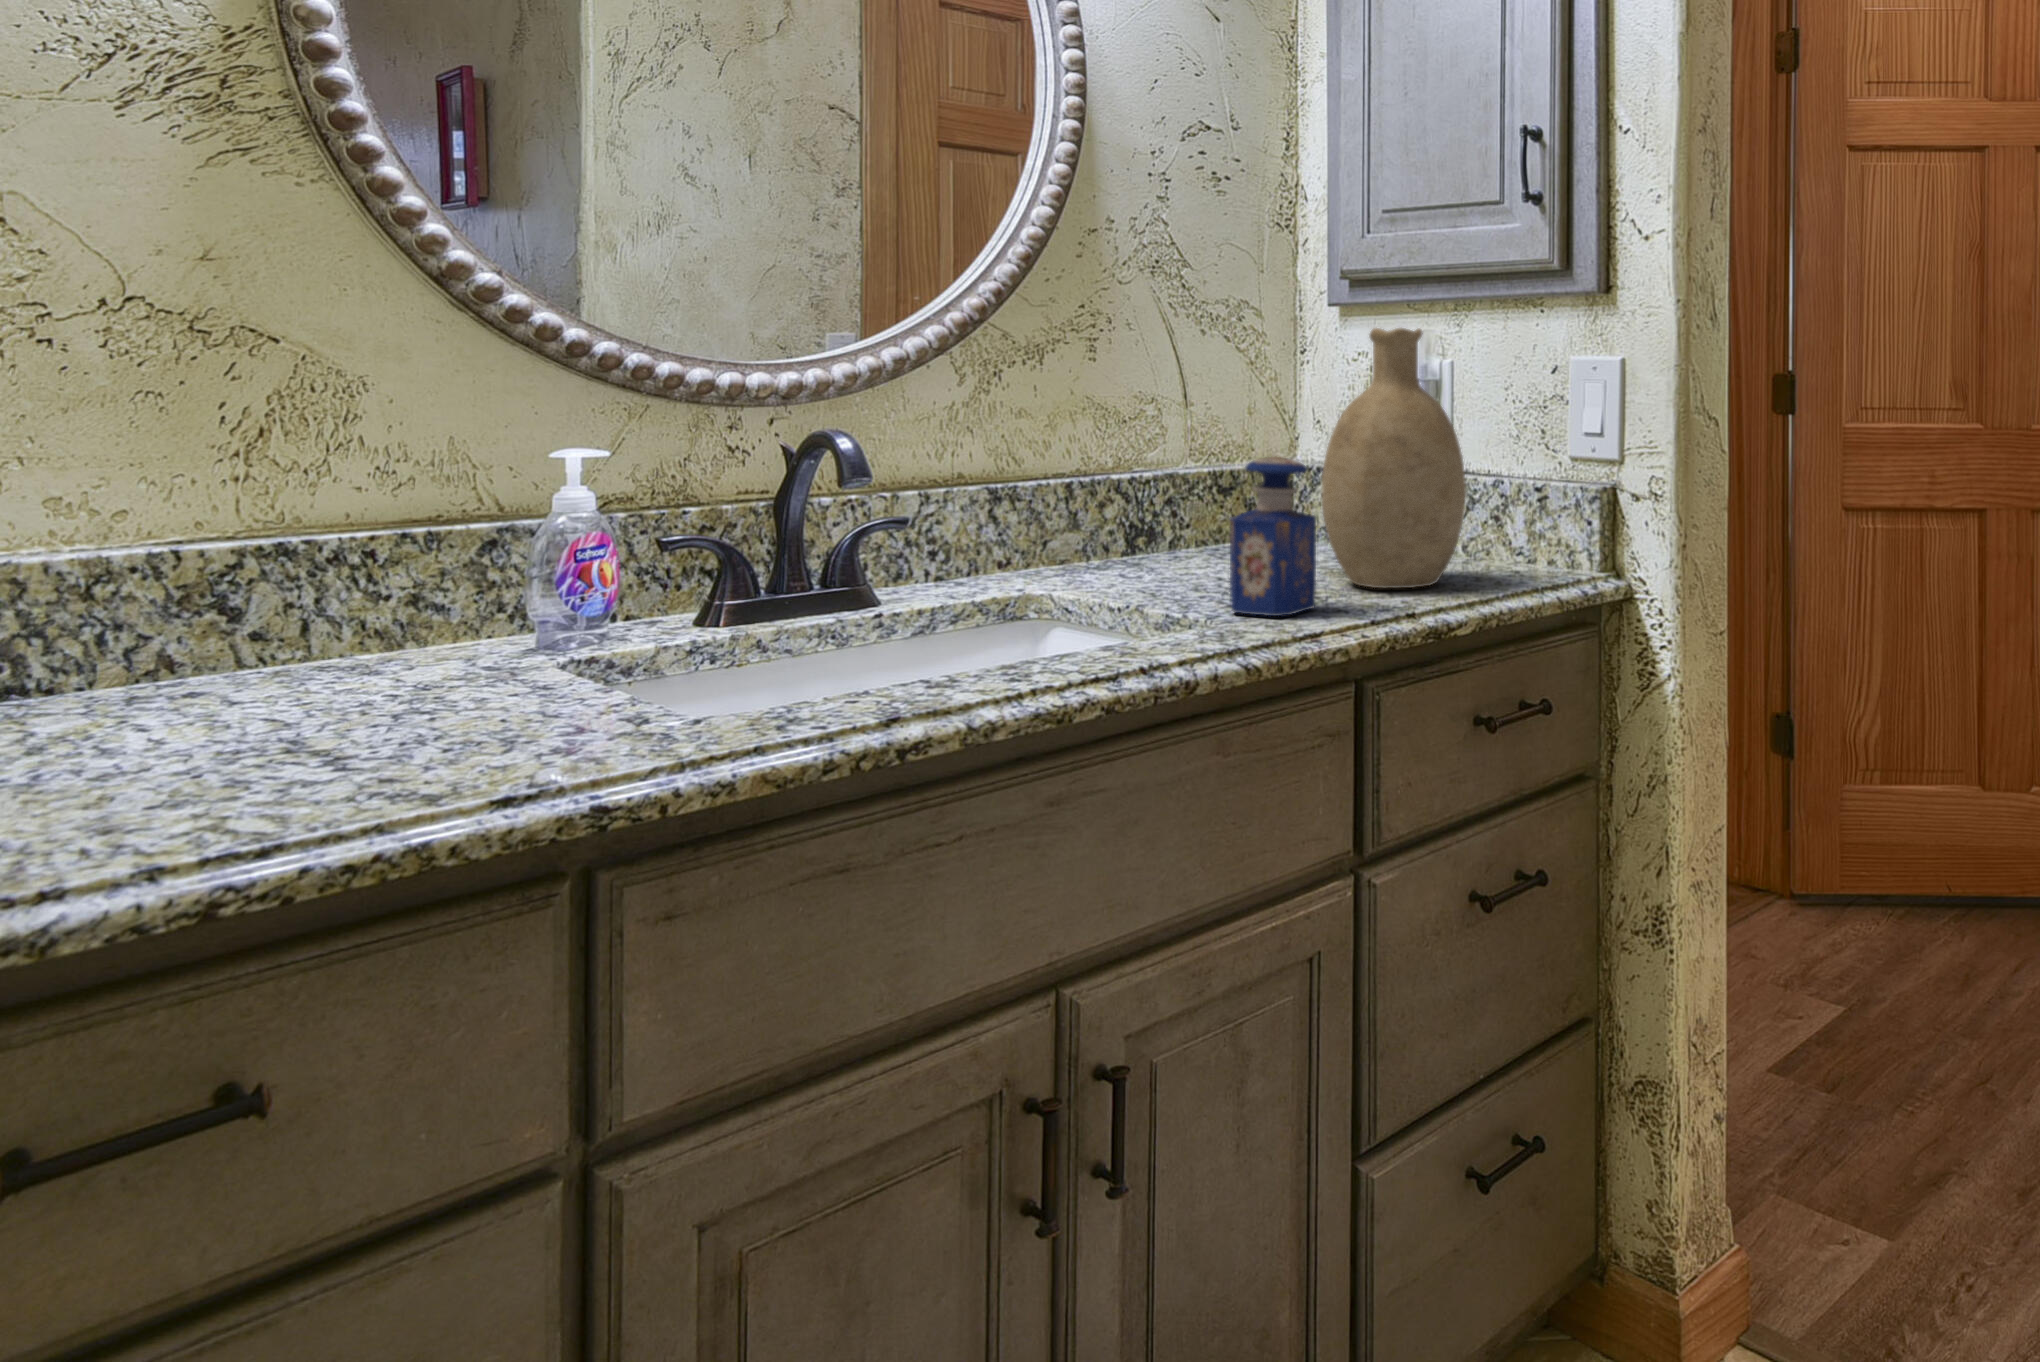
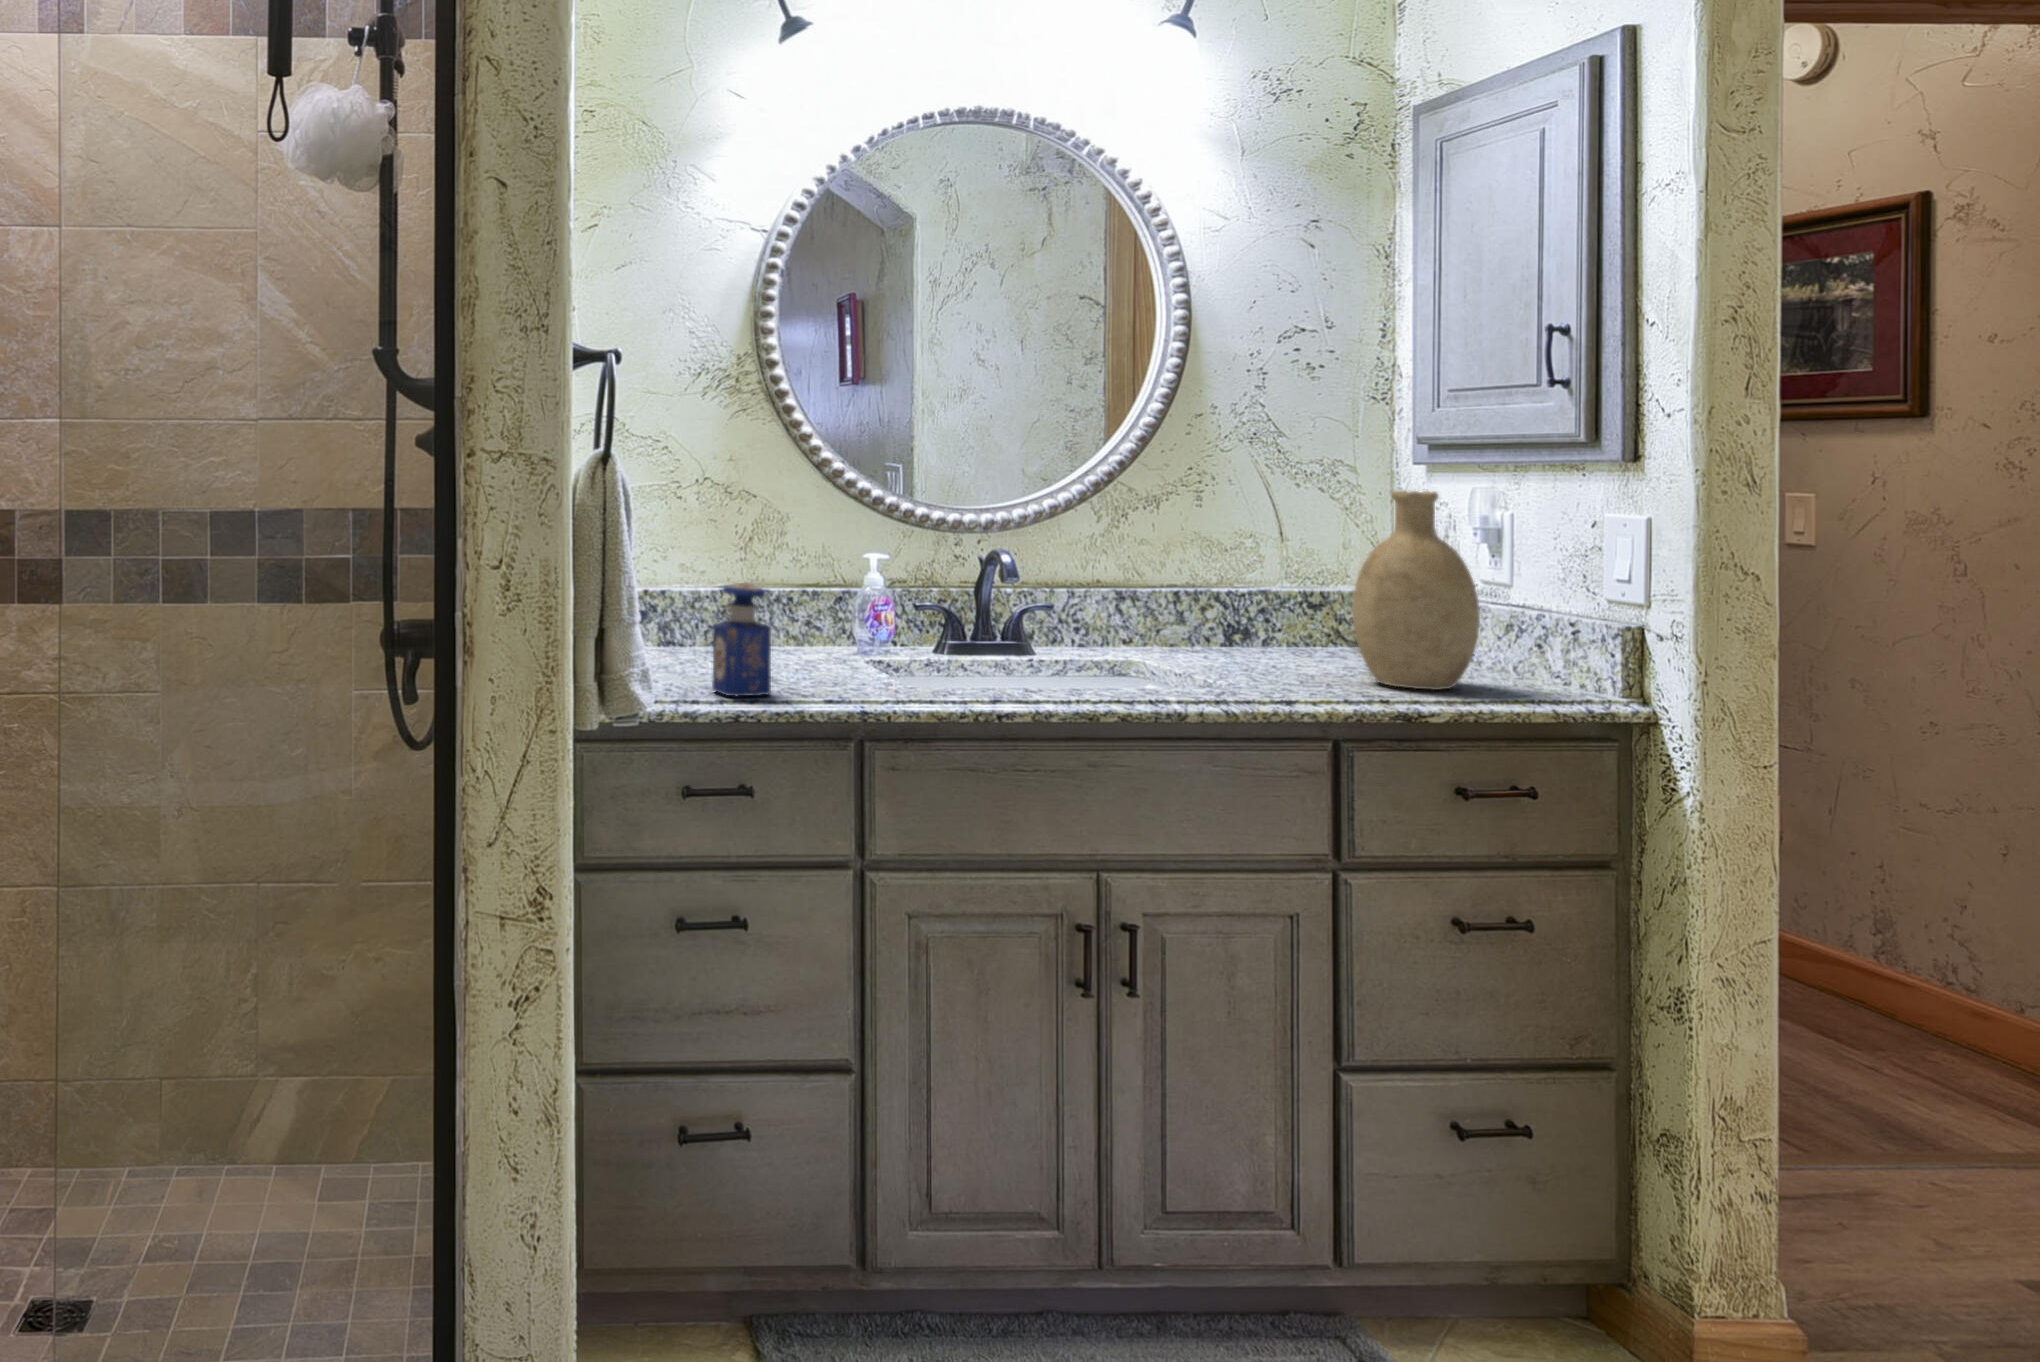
perfume bottle: present [1230,457,1316,616] -> present [712,583,771,696]

